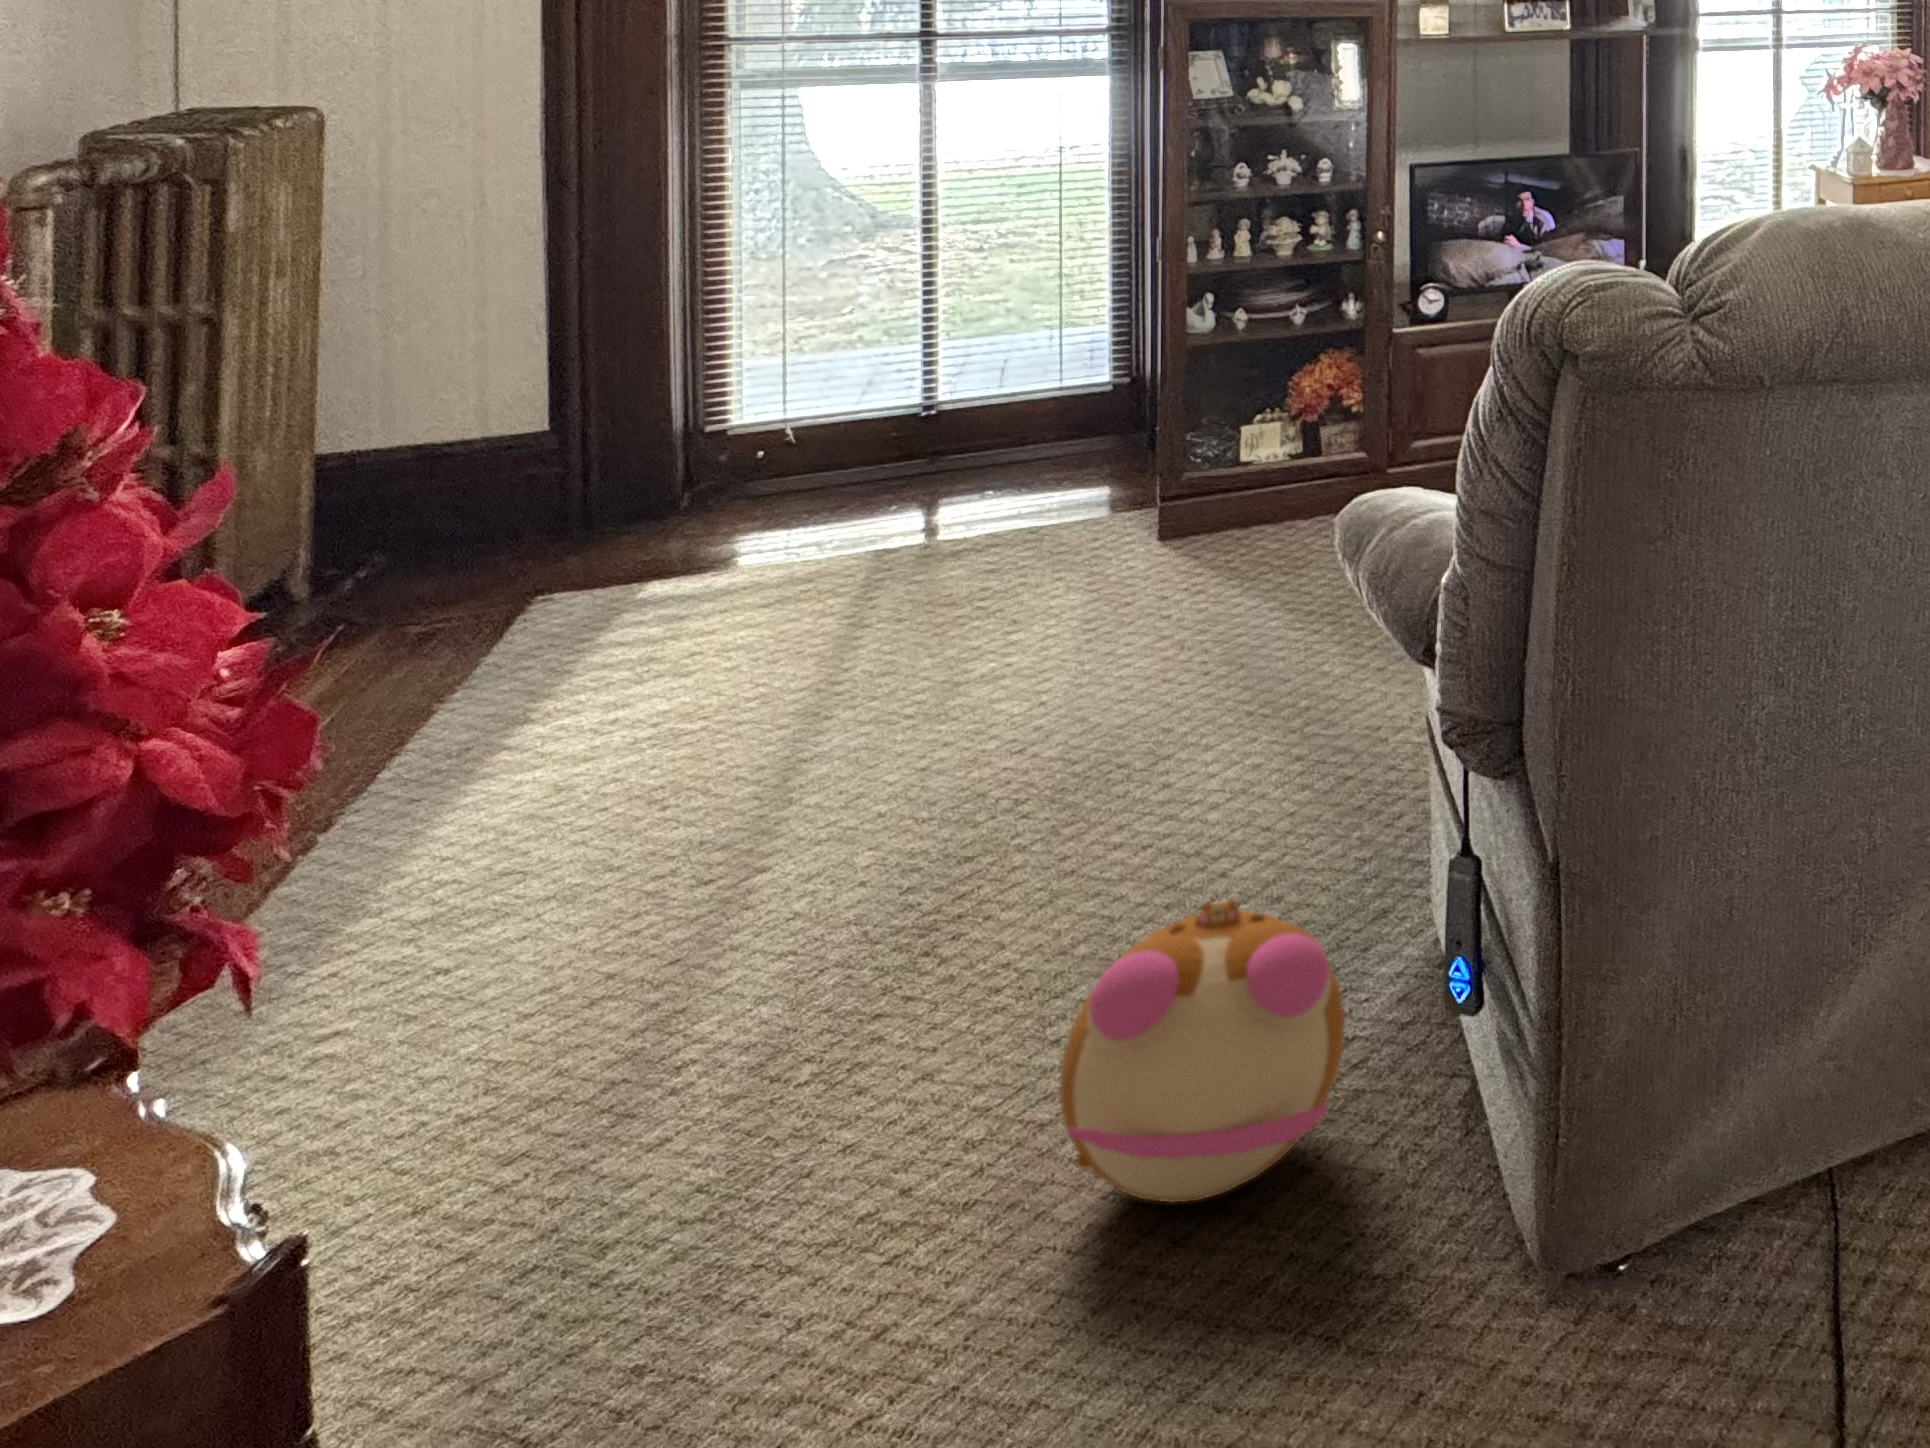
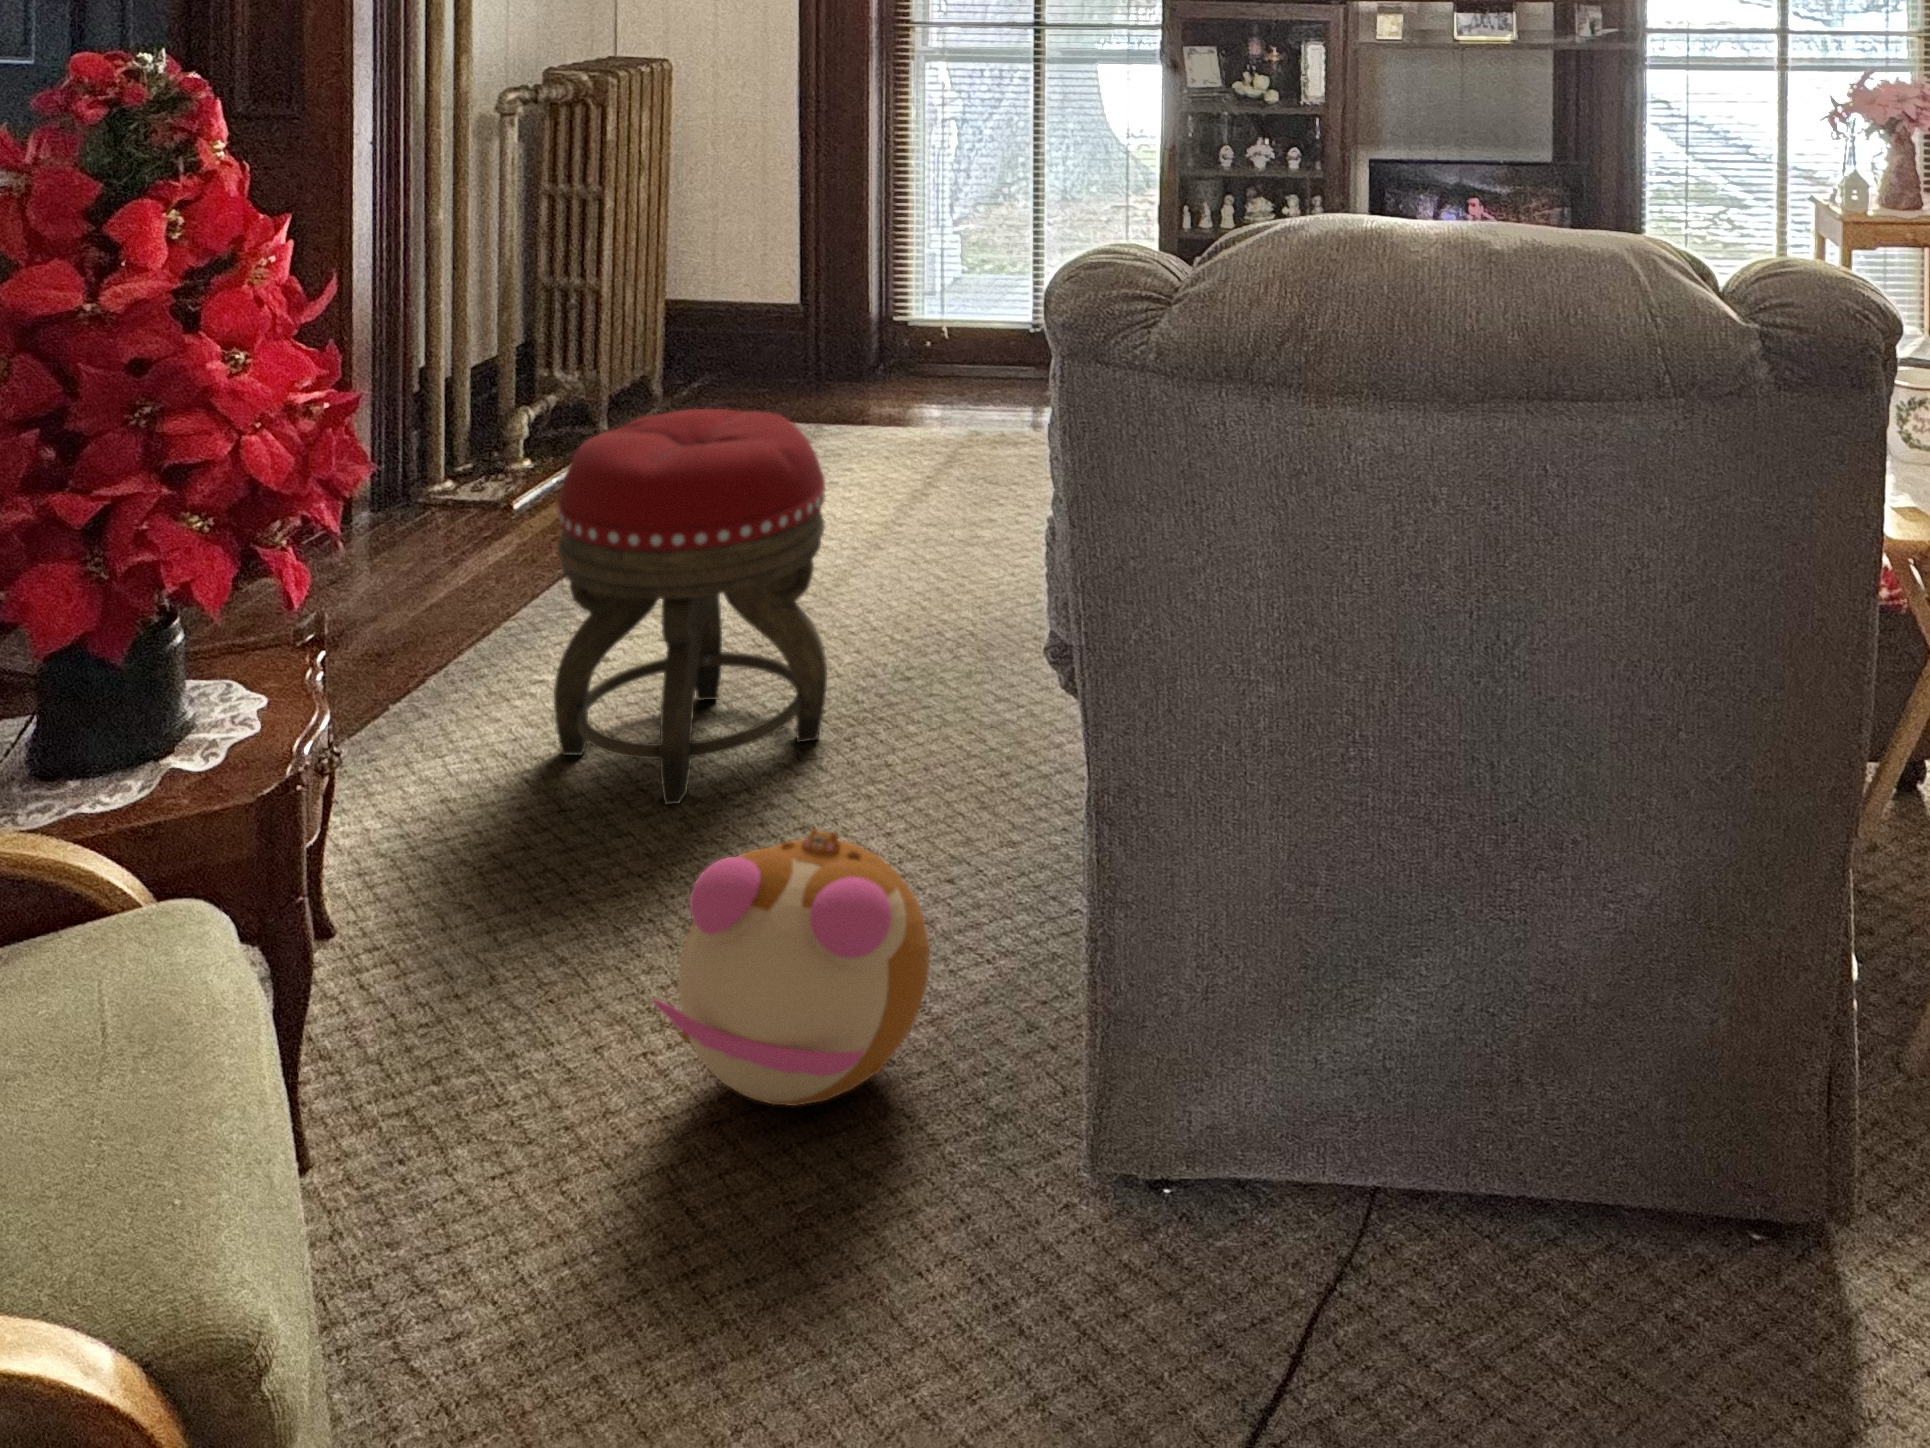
footstool: none [625,495,991,966] -> present [554,409,827,805]

